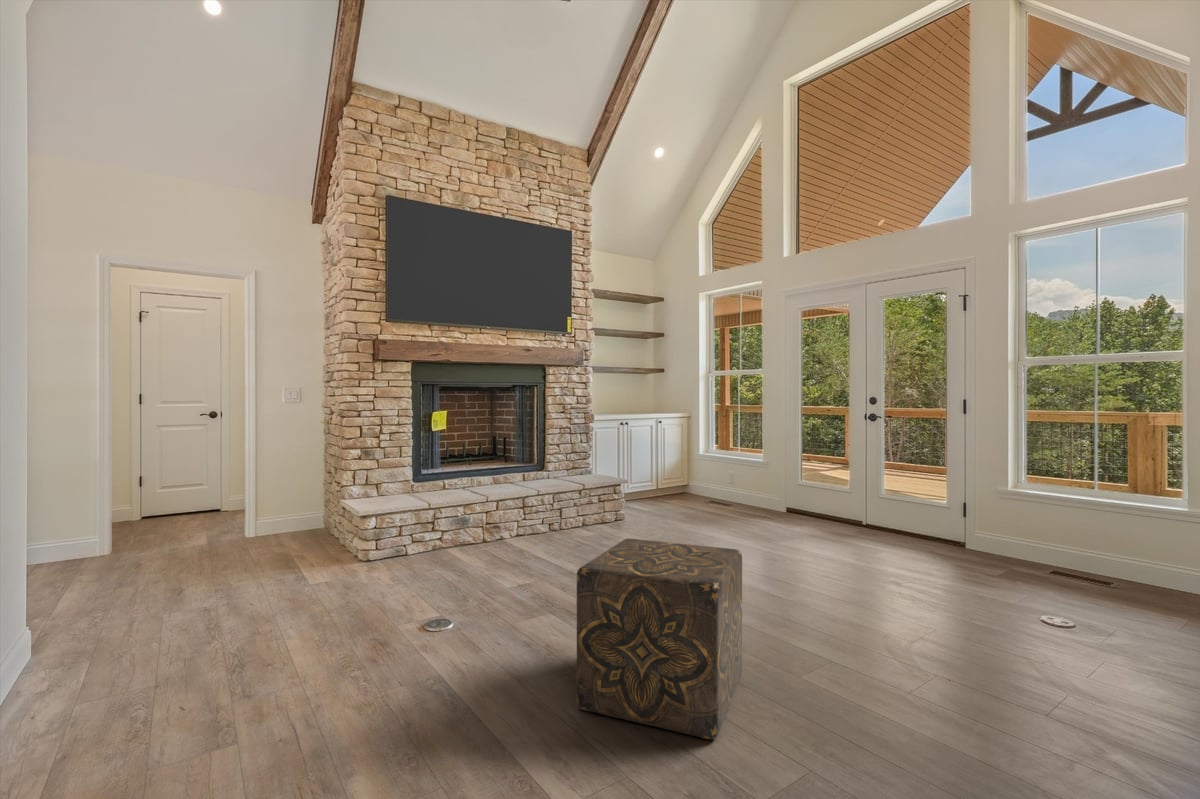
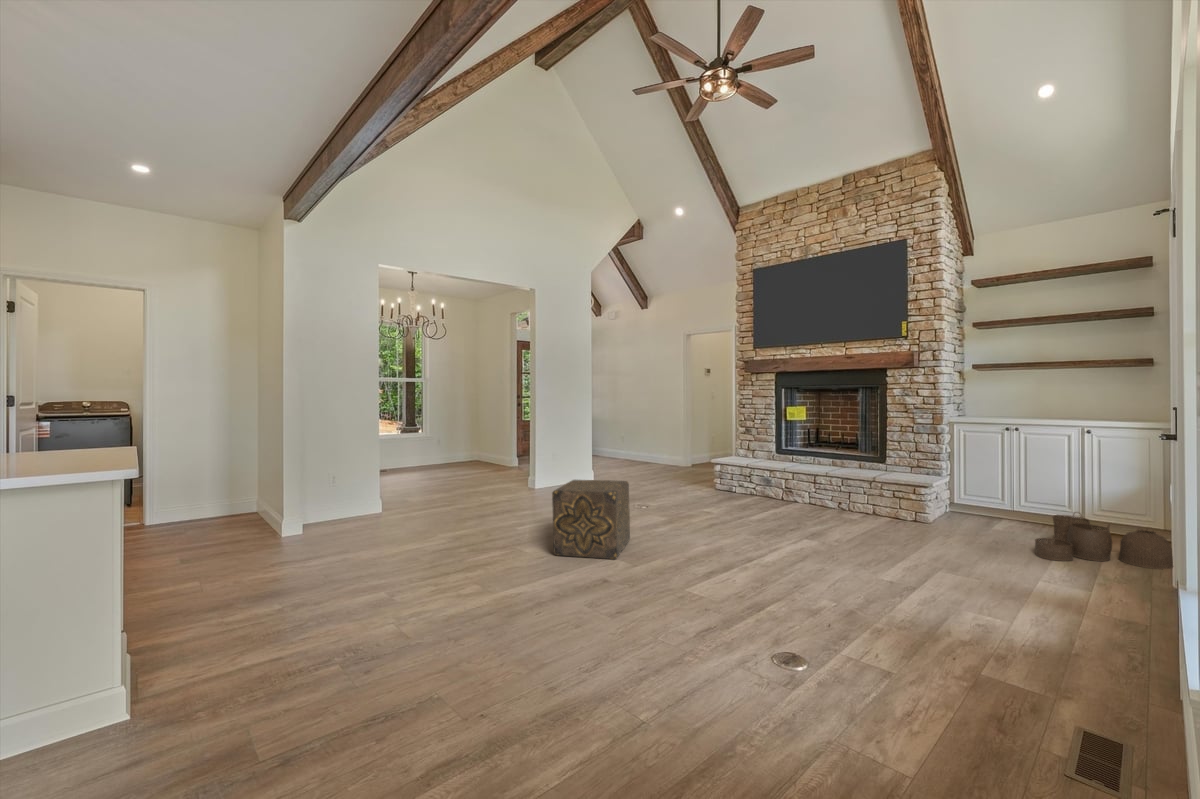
woven basket: none [695,483,754,519] -> present [1035,512,1173,569]

